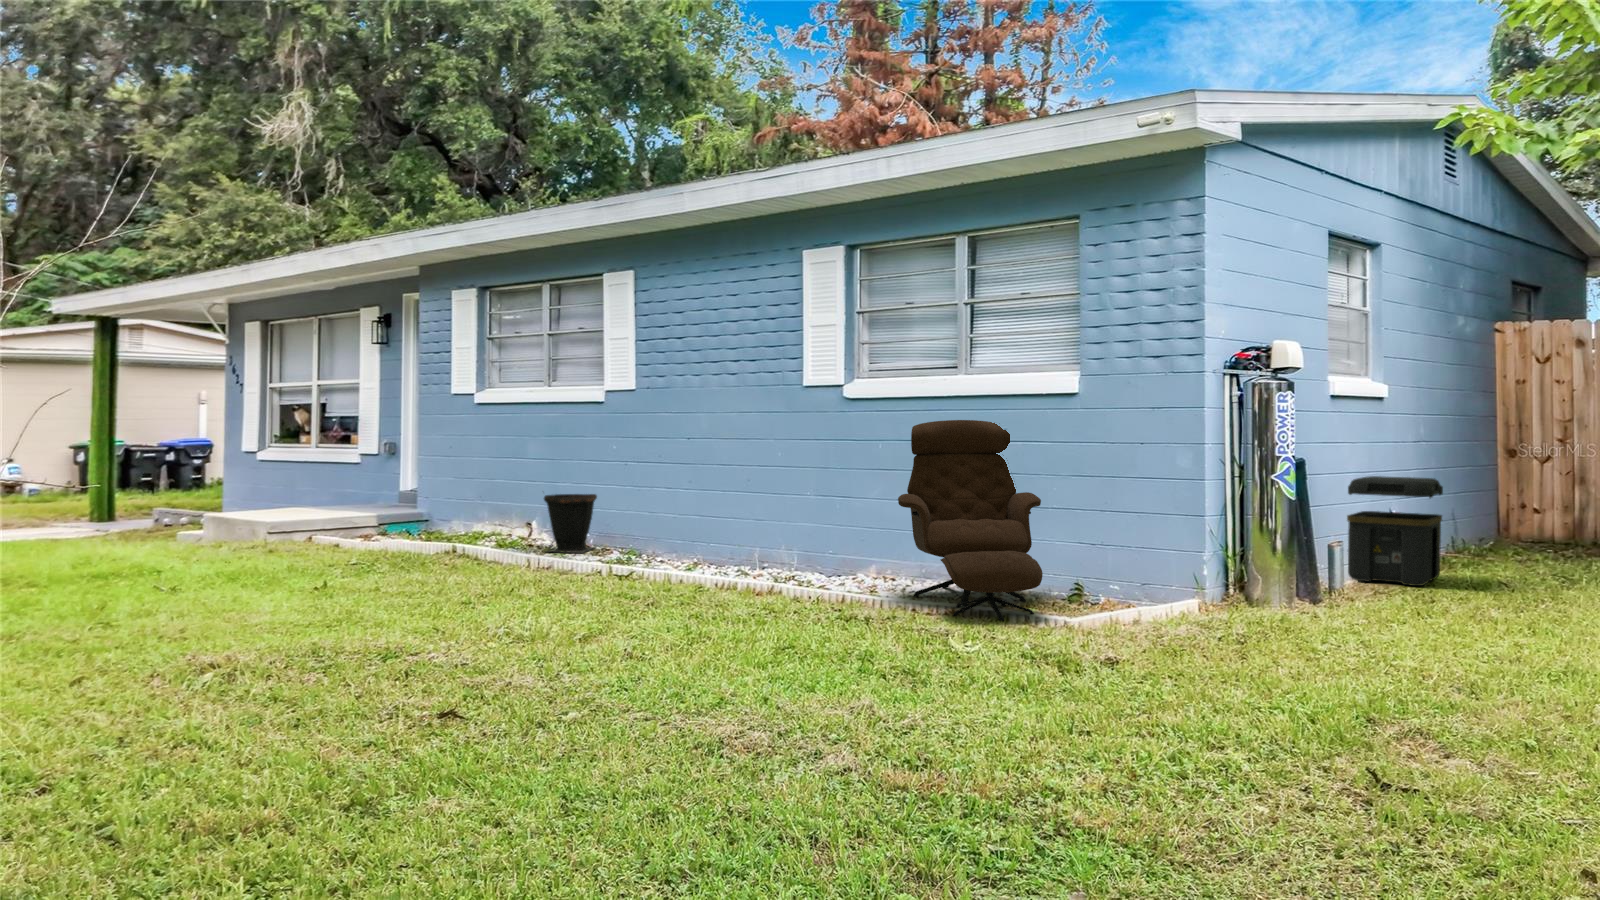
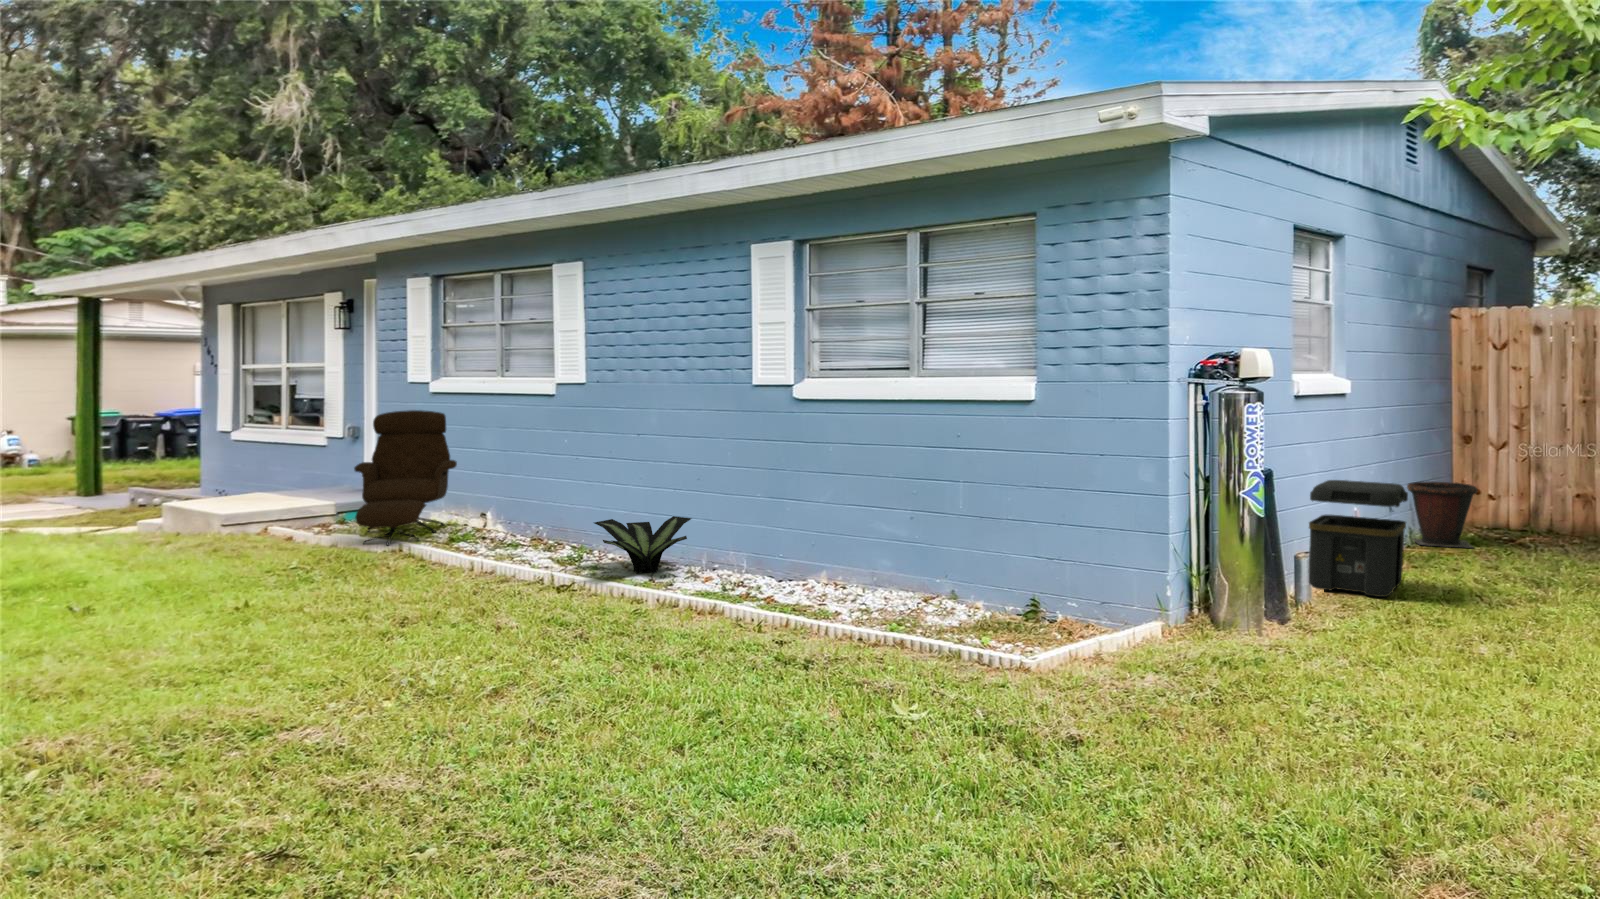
lounge chair: present [898,420,1043,621] -> present [354,410,457,546]
bucket: present [544,494,597,553] -> present [1407,481,1477,548]
potted plant: none [645,517,744,569] -> present [594,516,692,573]

